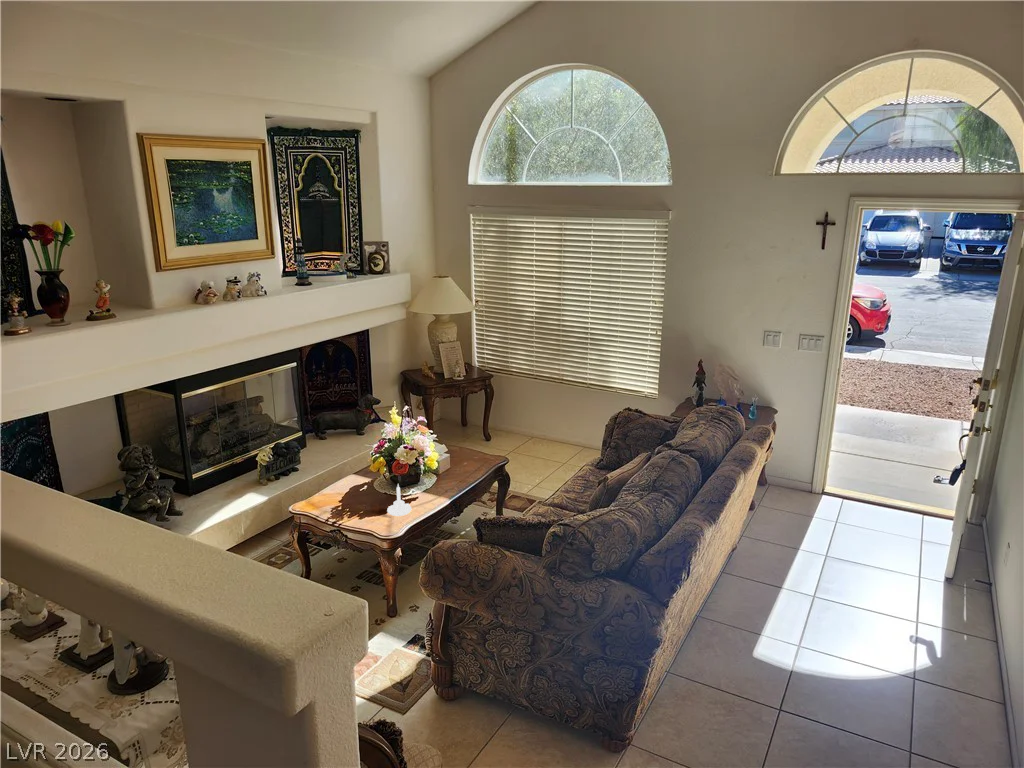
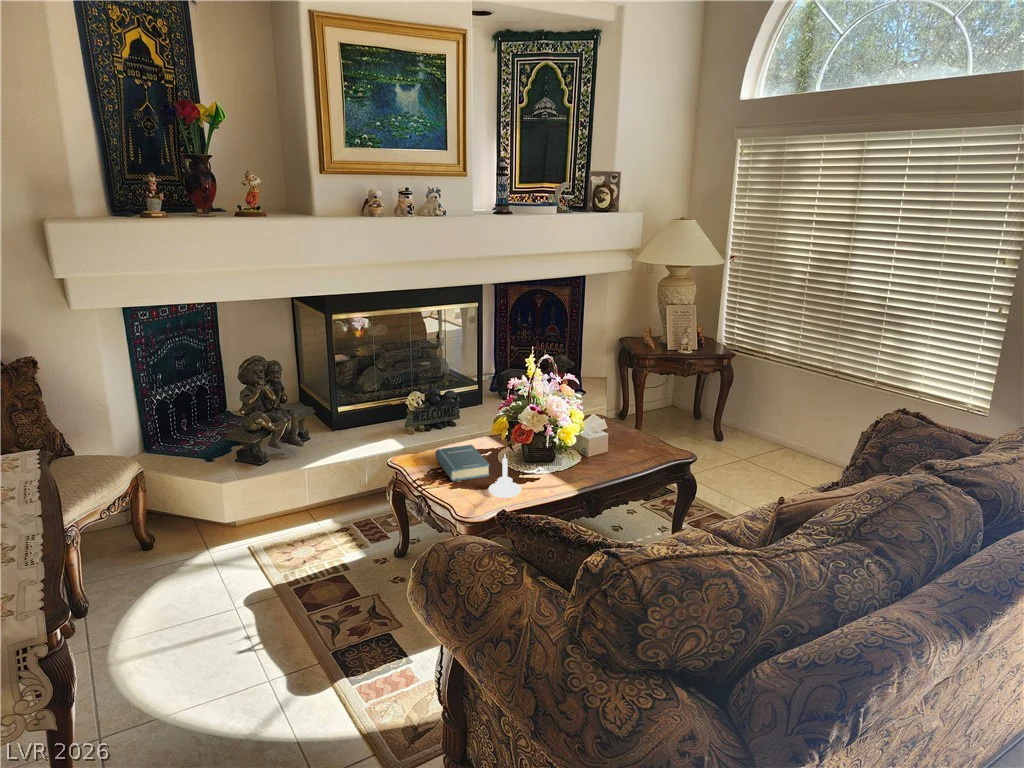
hardback book: none [328,482,379,512] -> present [436,445,490,481]

